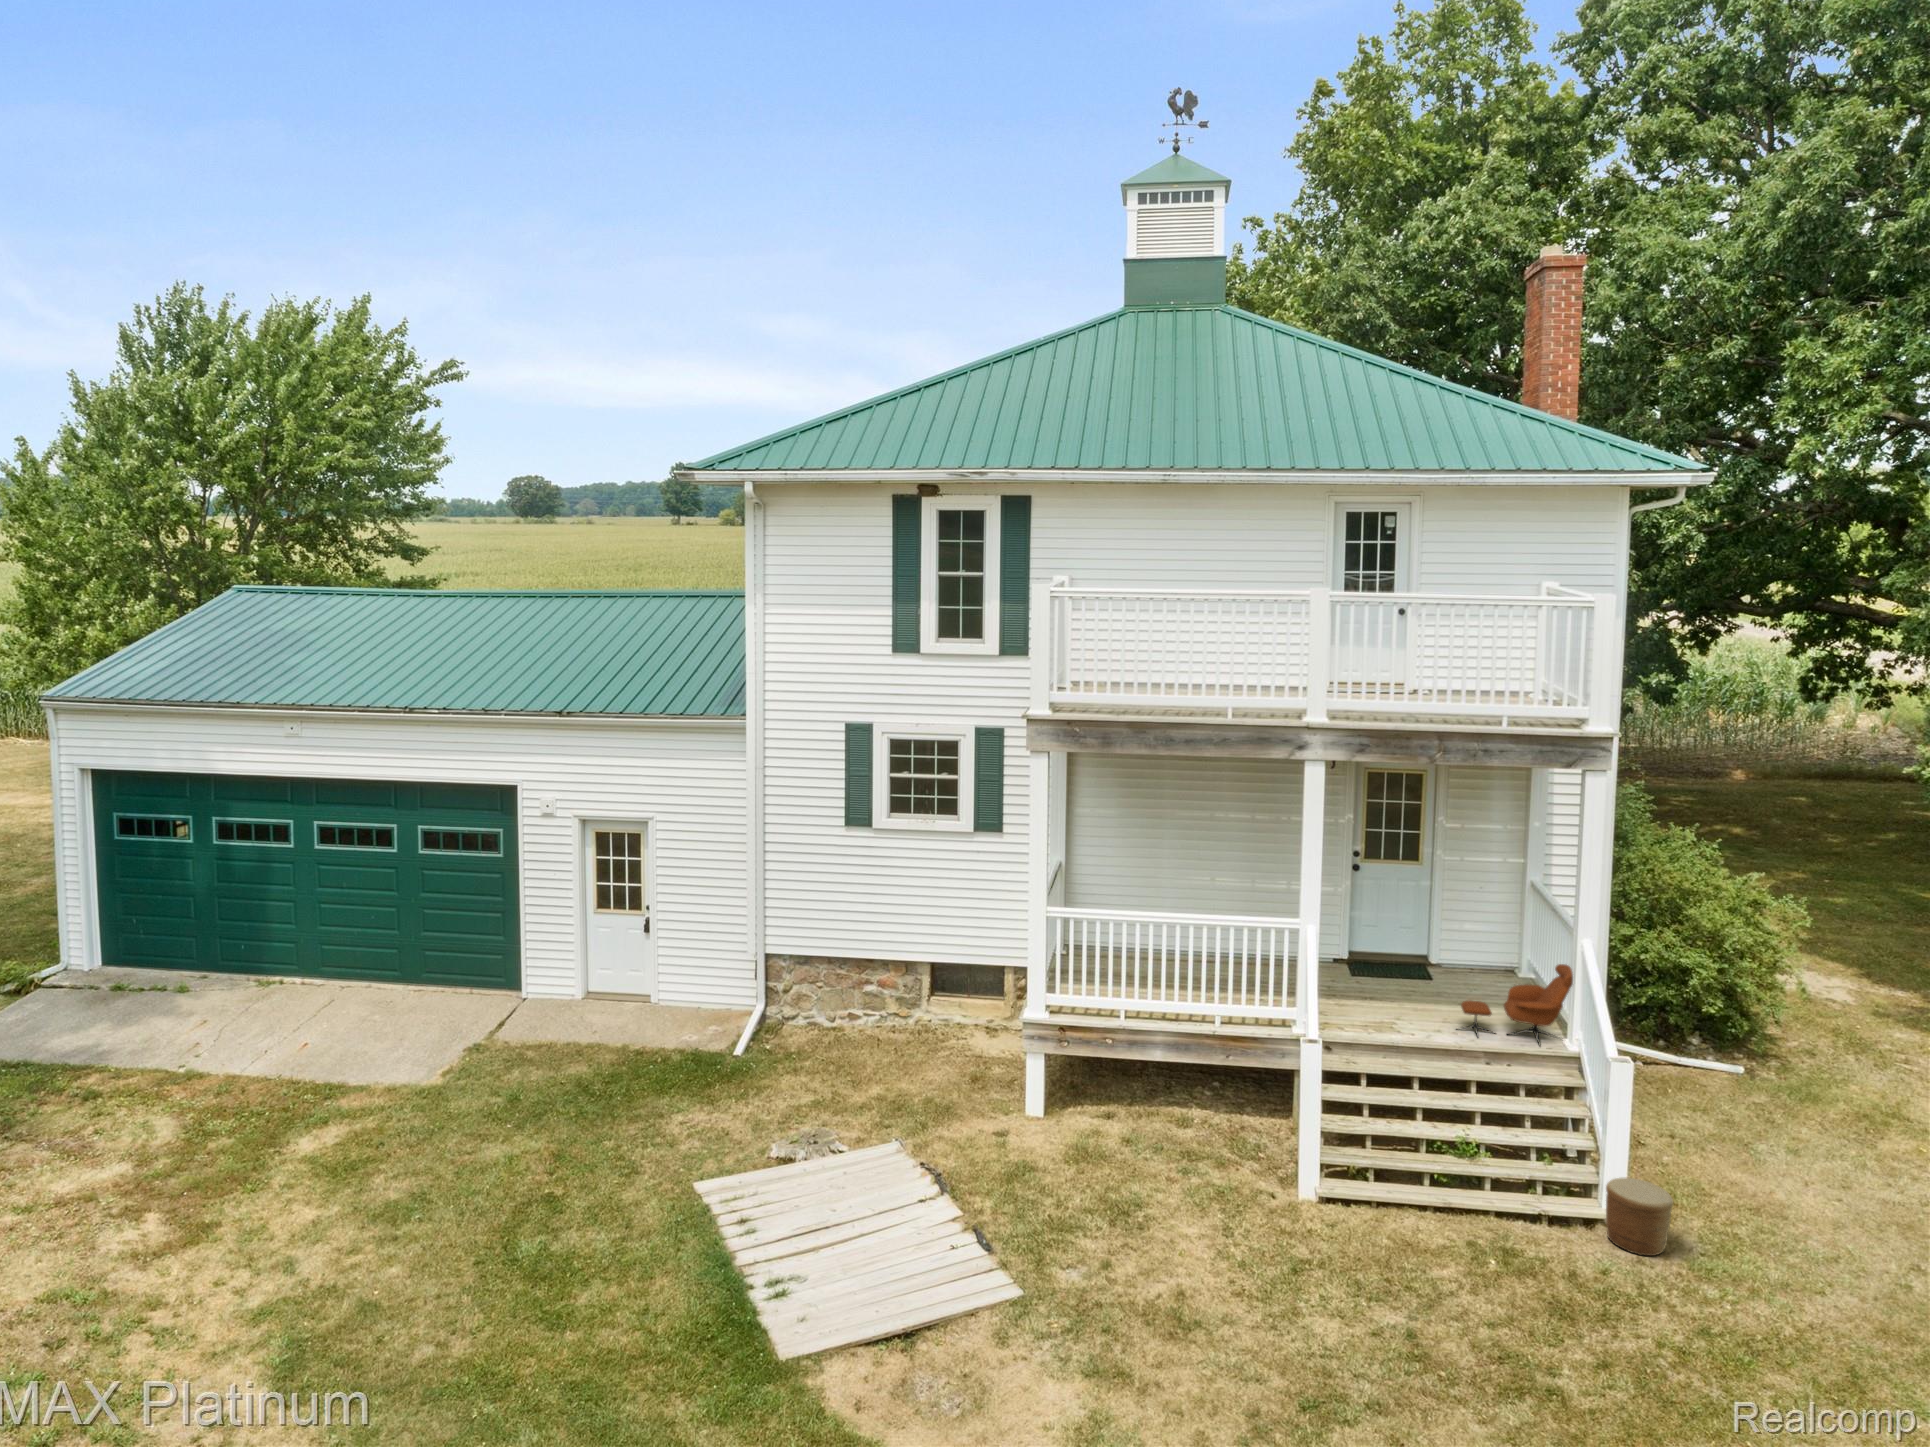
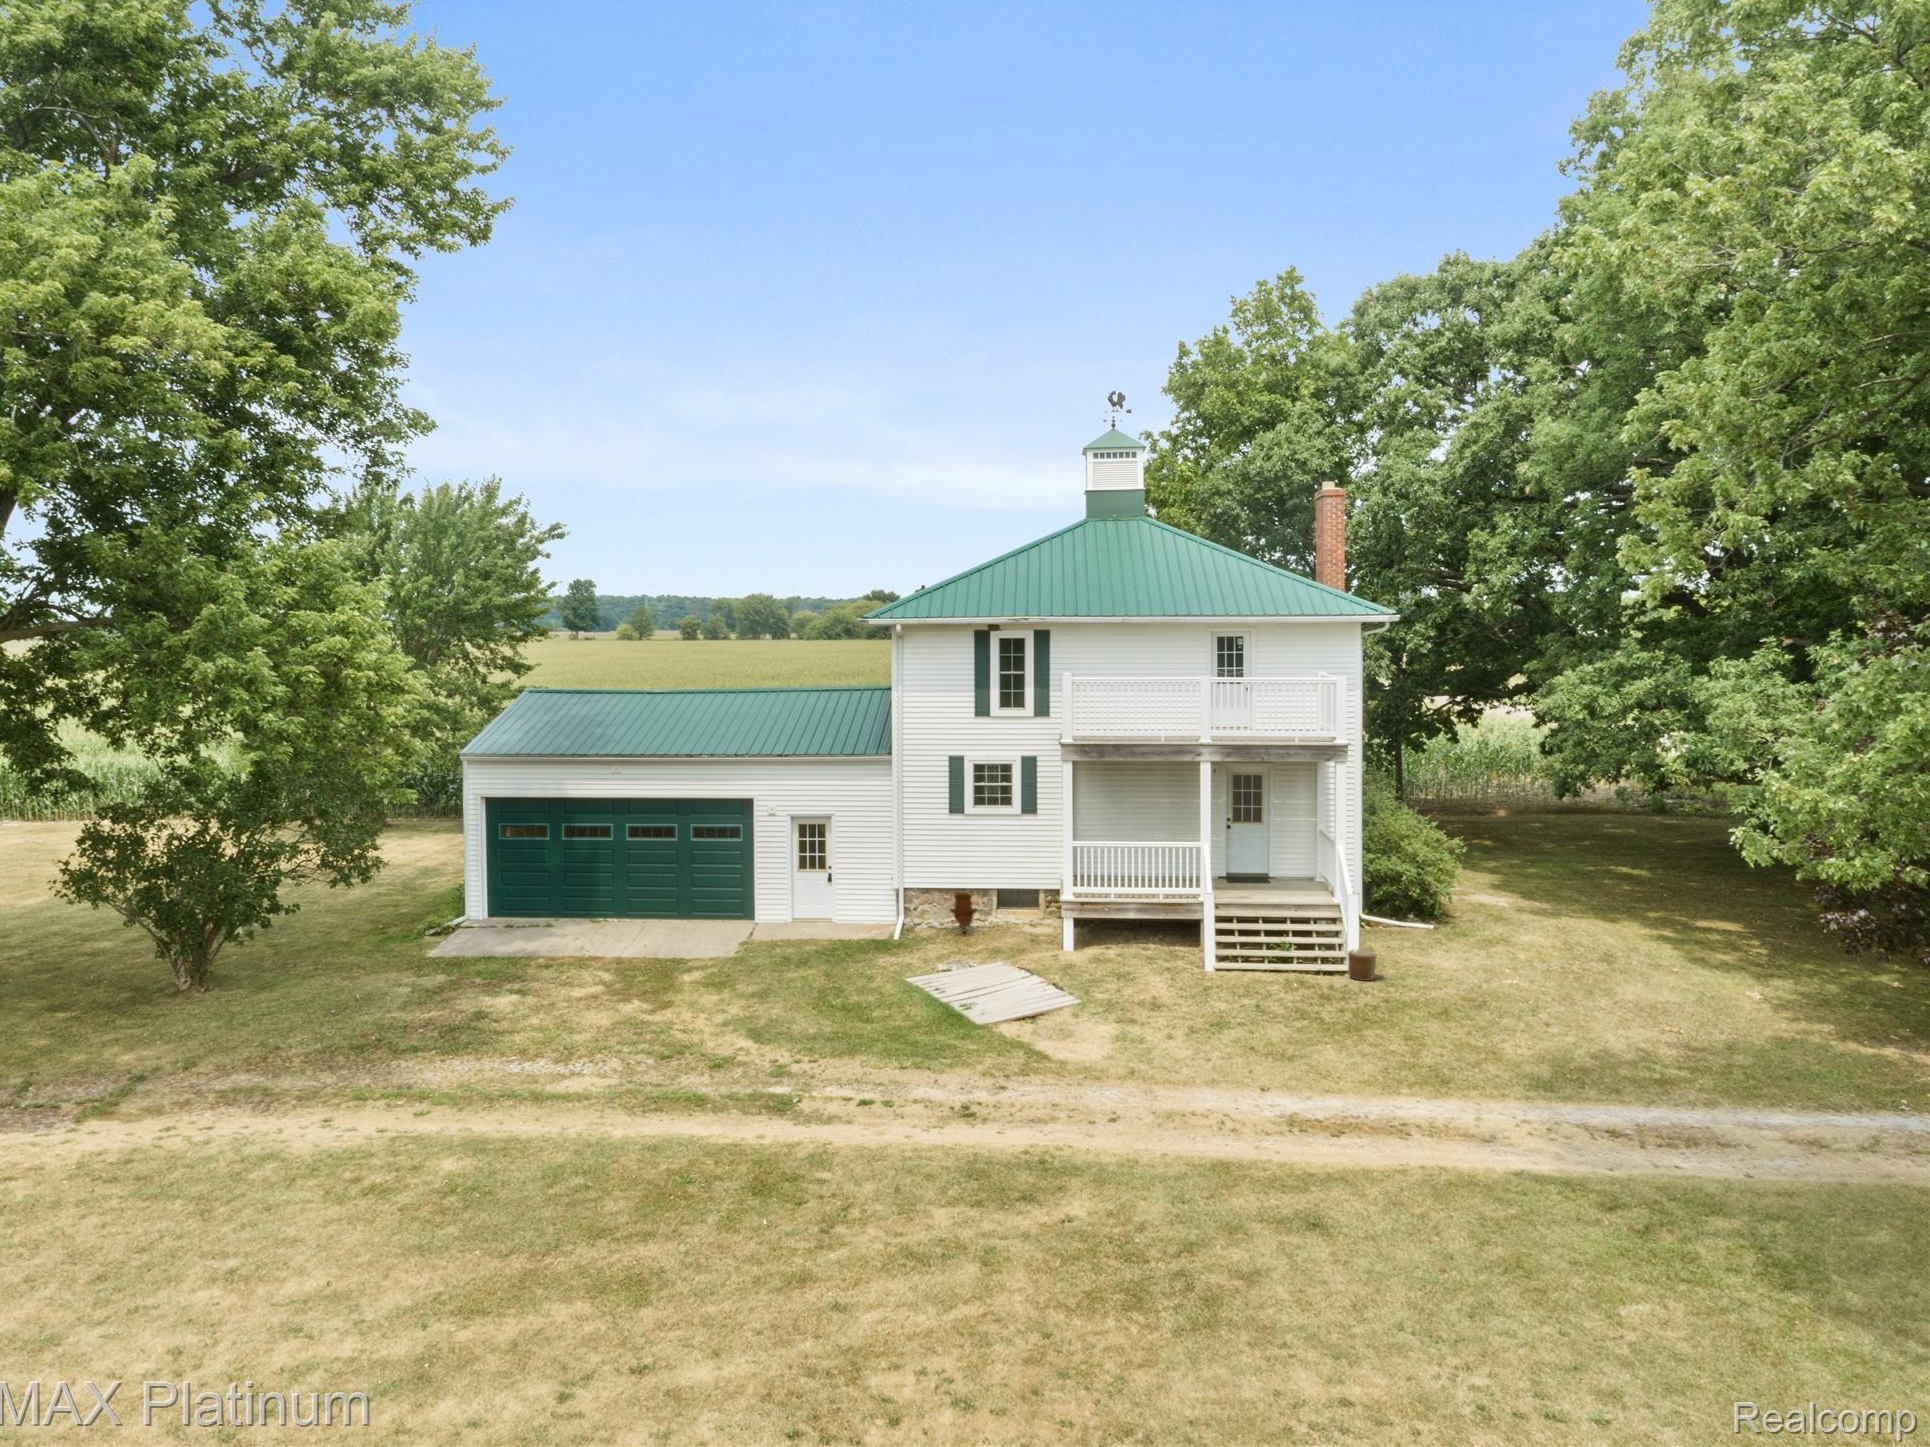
lounge chair: present [1461,964,1573,1045] -> present [950,893,978,934]

